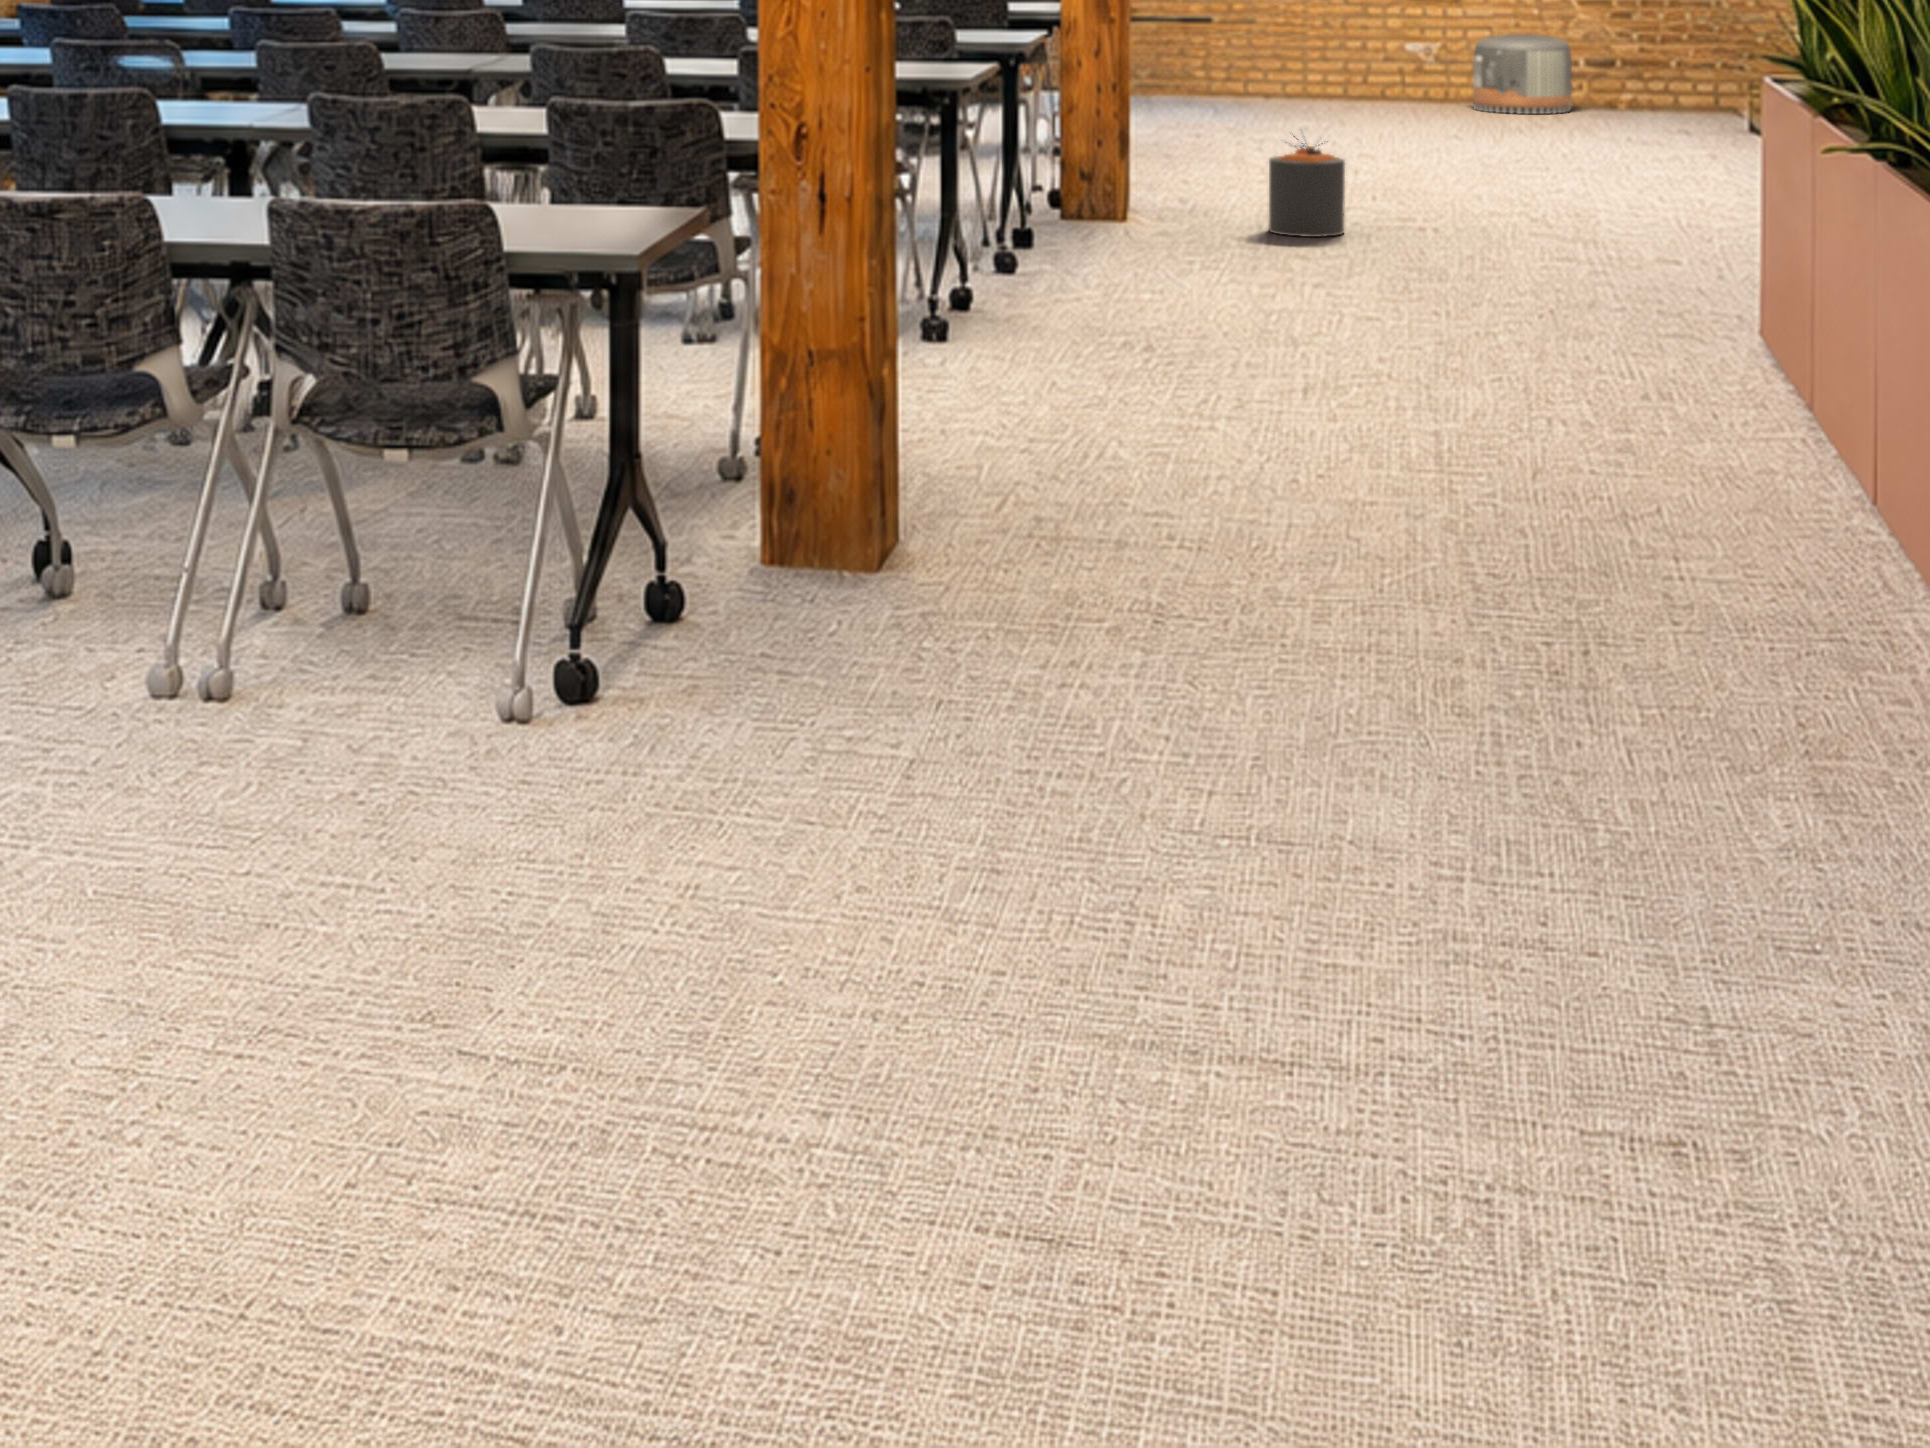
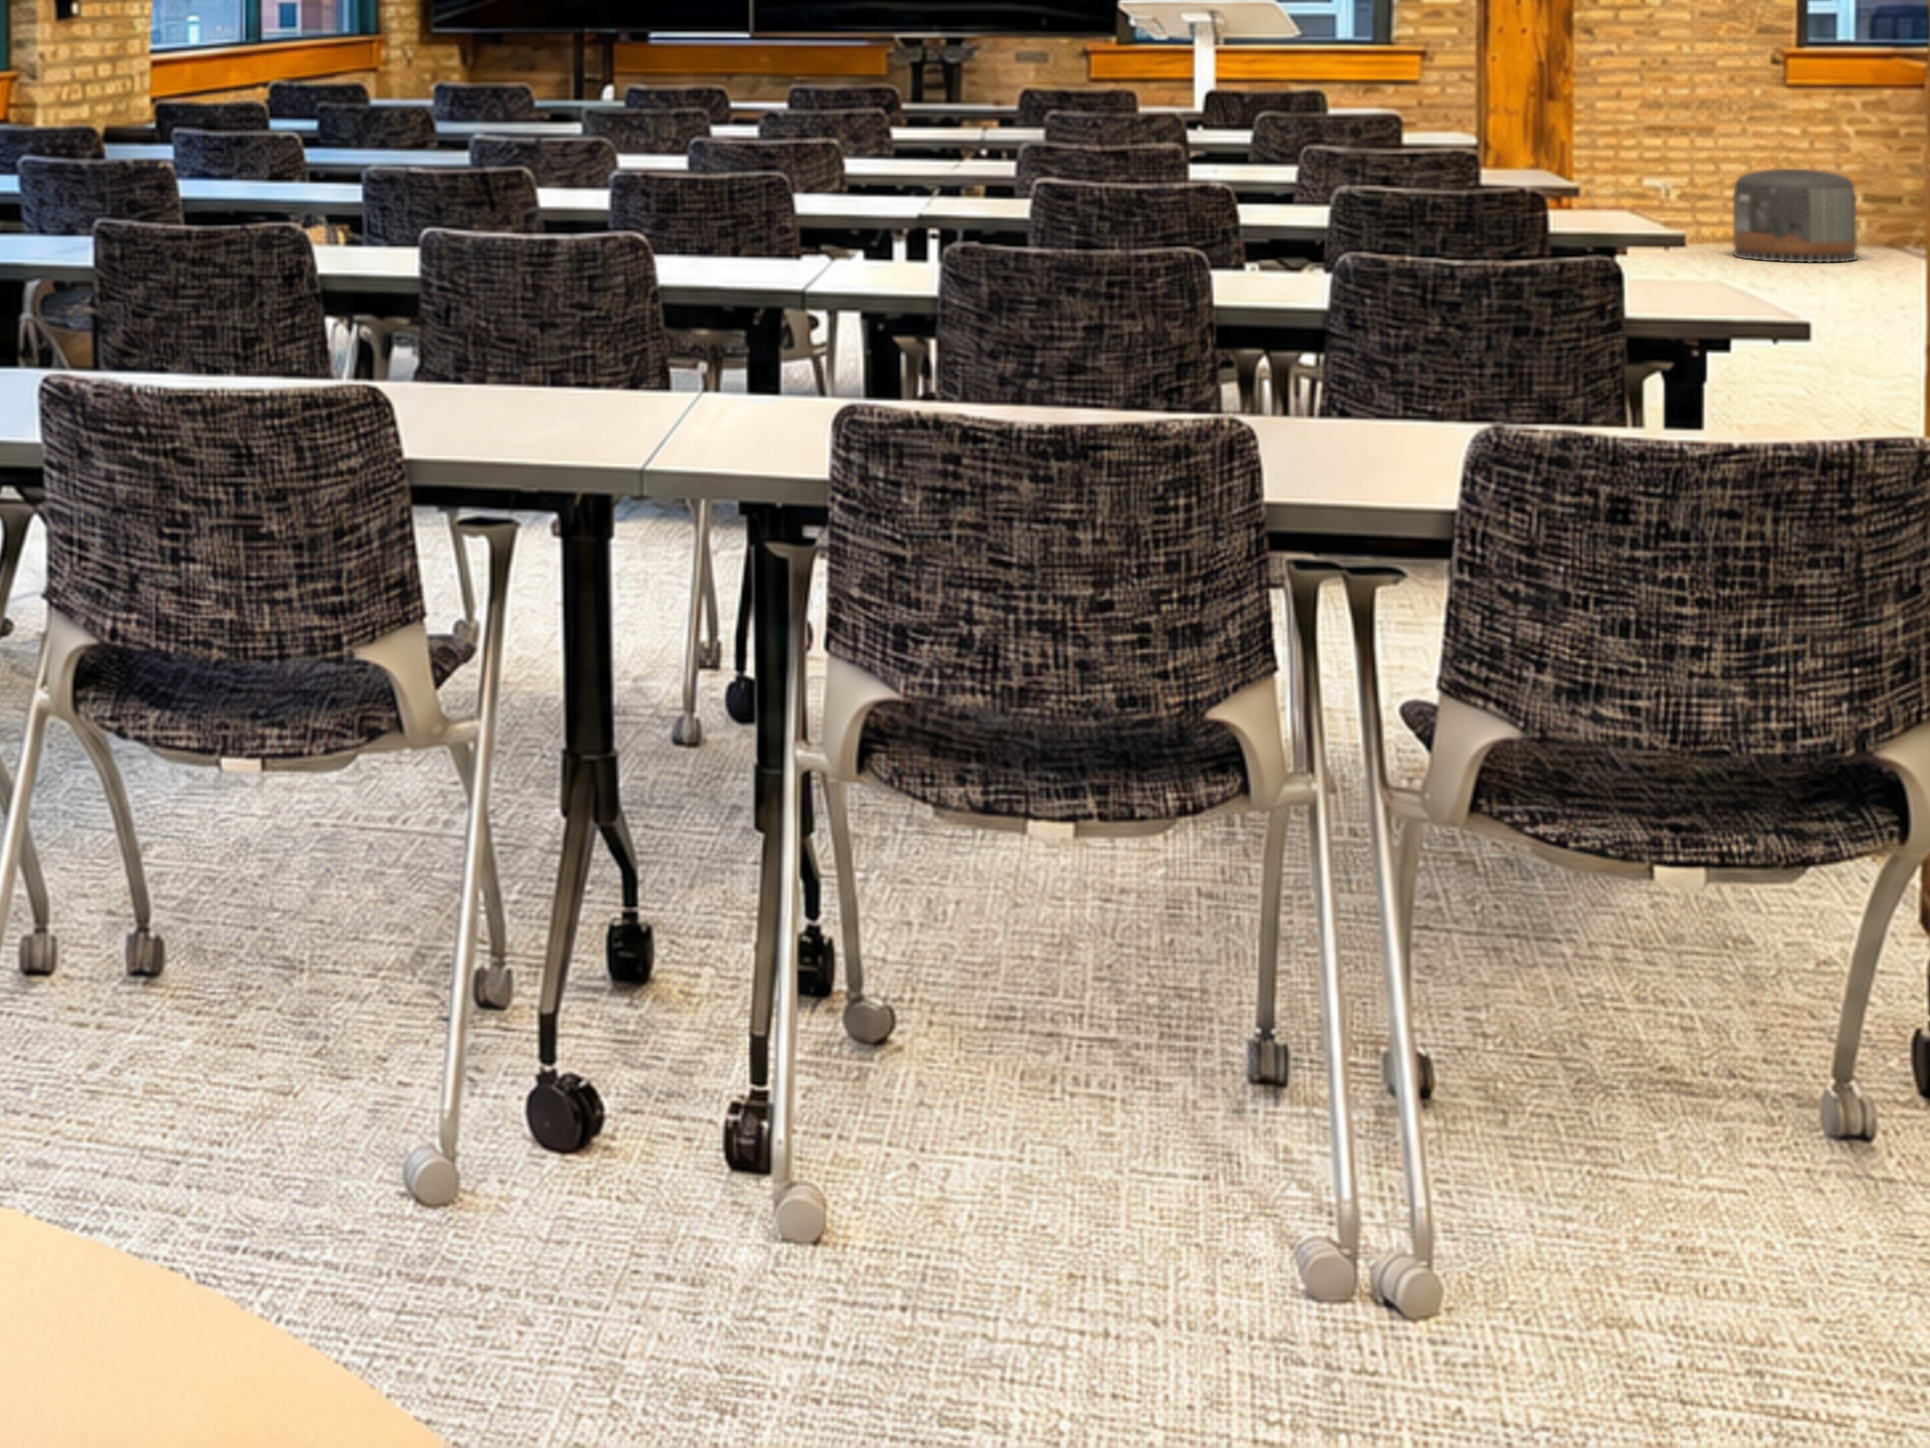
trash can: present [1269,129,1345,237] -> none [1761,275,1865,417]

